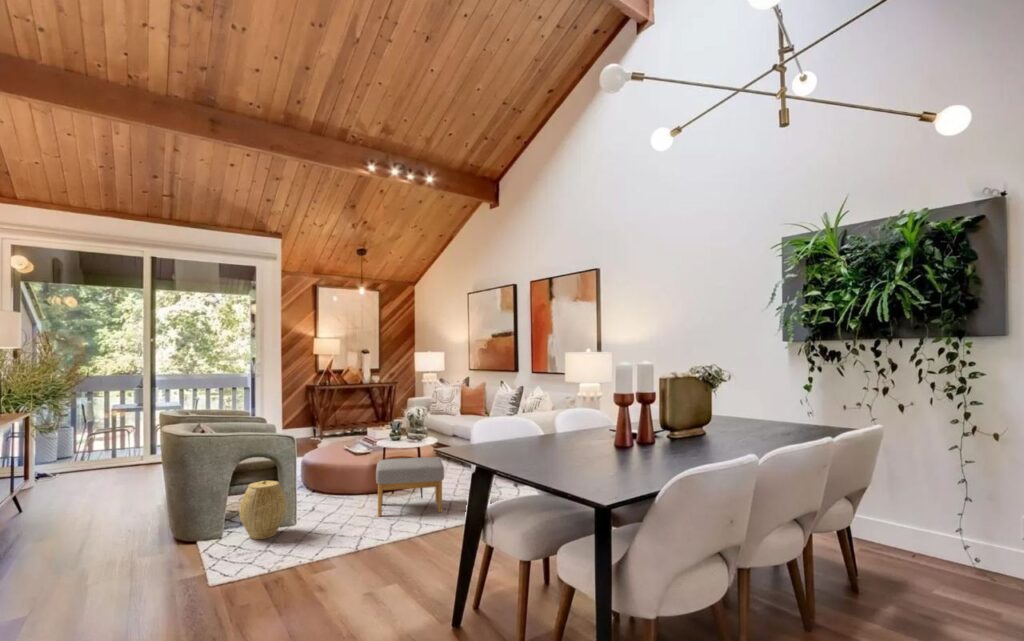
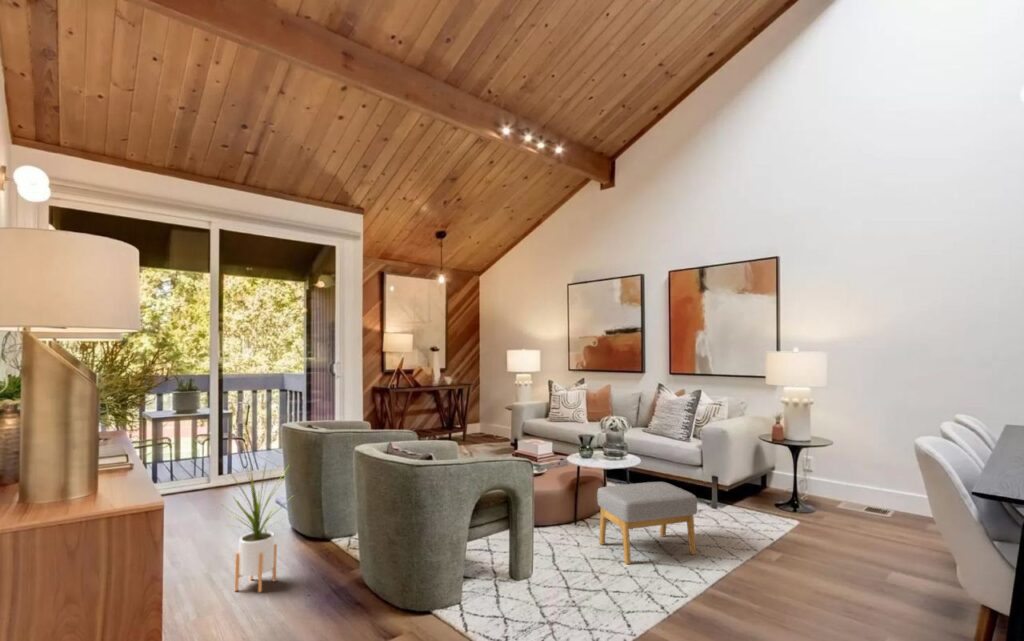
house plant: none [75,428,135,524] -> present [234,465,277,592]
woven basket: present [239,481,287,539] -> none [489,527,548,613]

